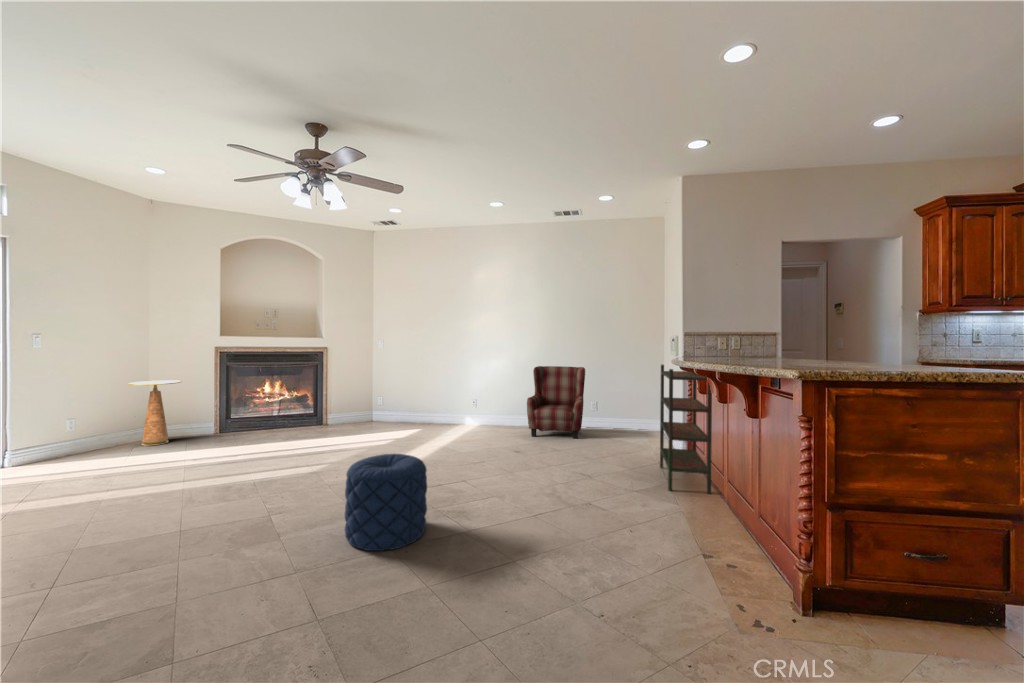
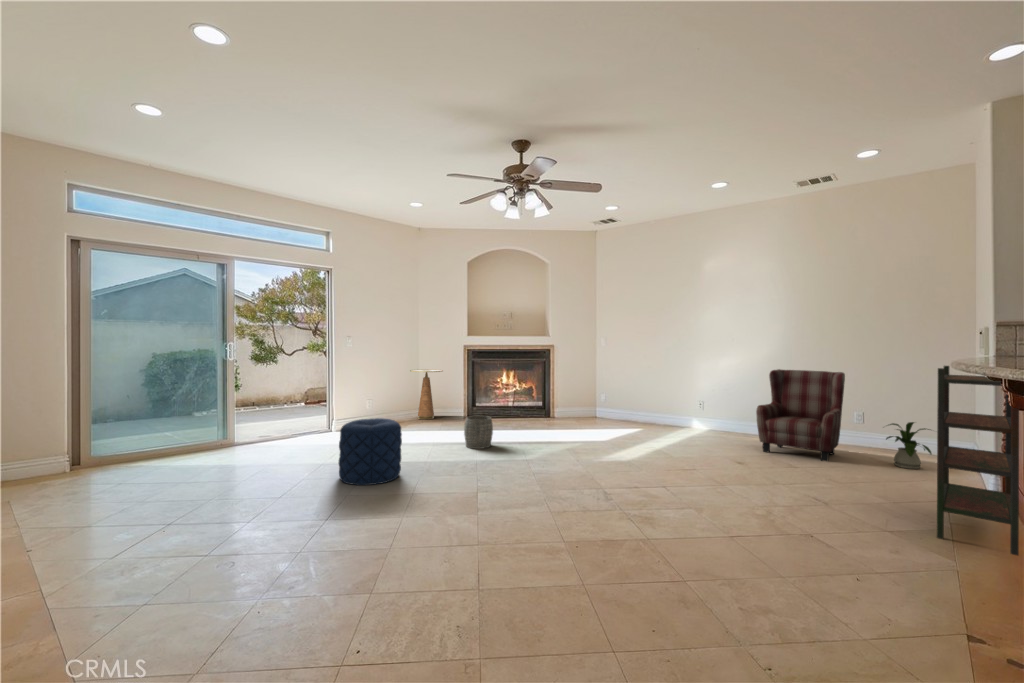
house plant: none [609,403,641,437] -> present [886,422,932,469]
woven basket: none [232,436,271,477] -> present [464,416,493,449]
pouf: present [345,454,427,551] -> present [339,418,402,485]

